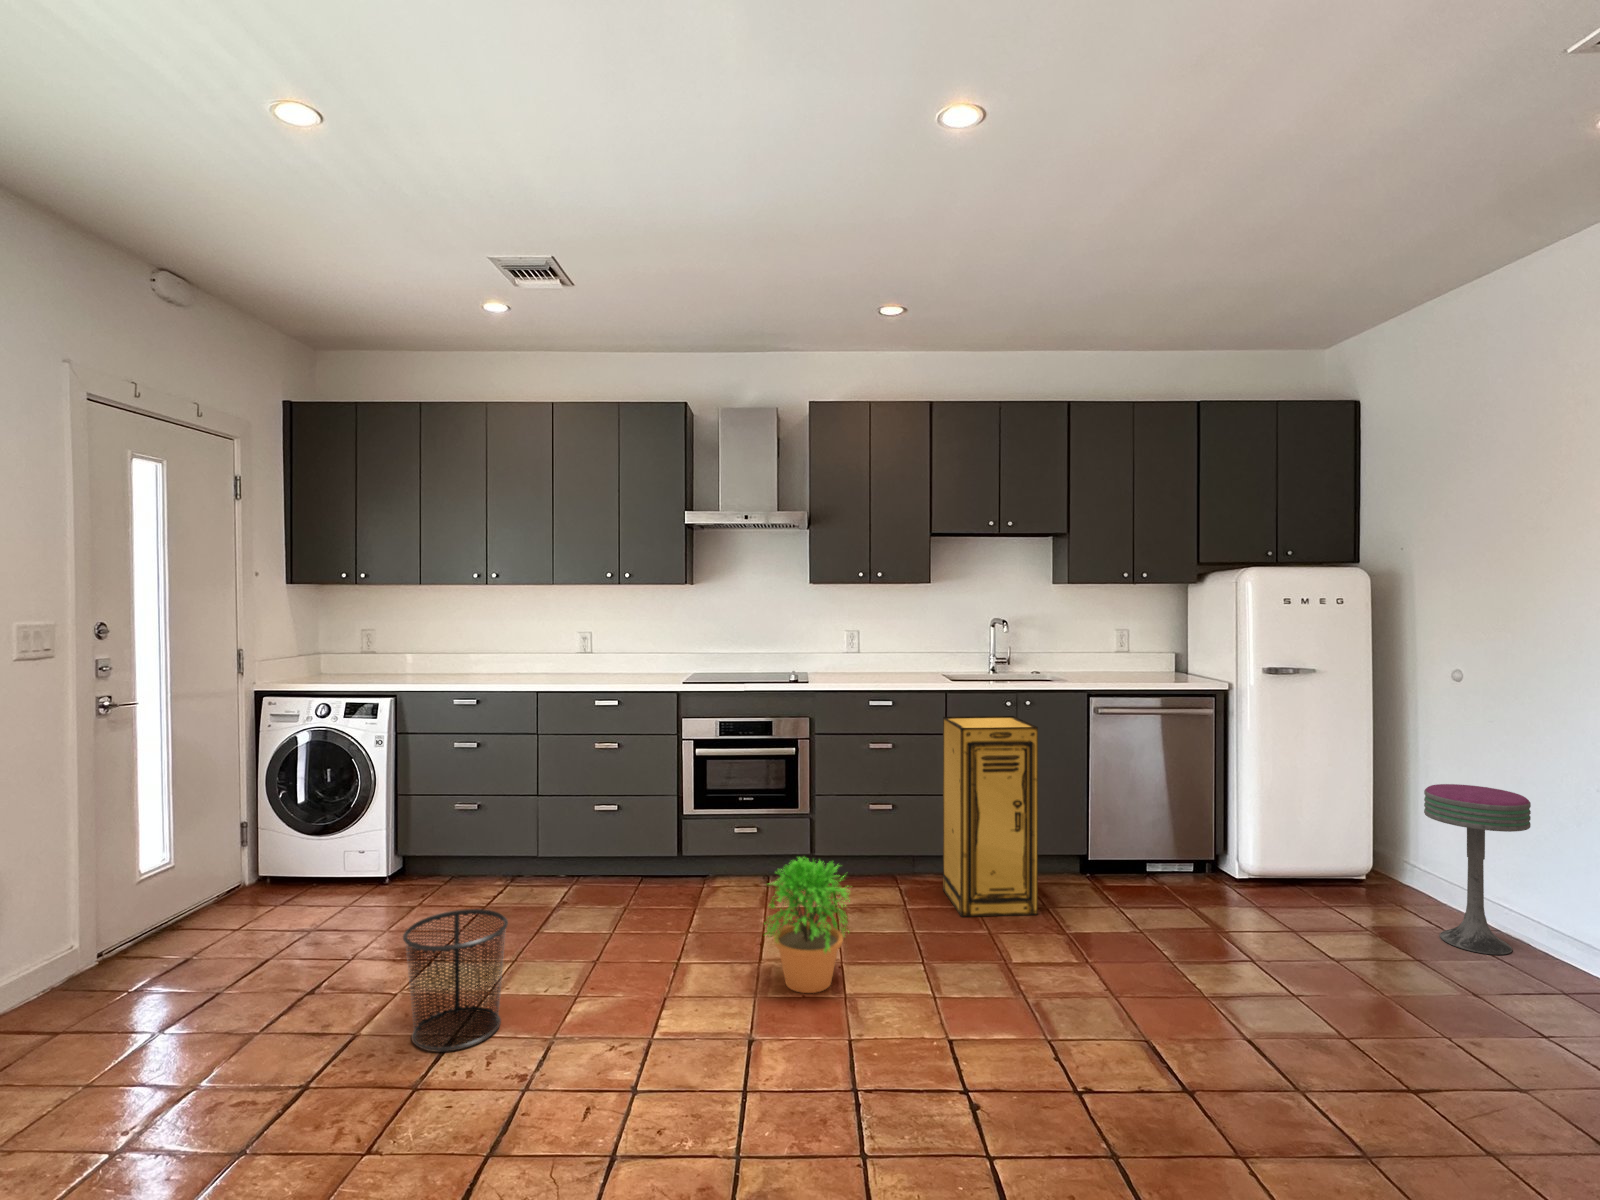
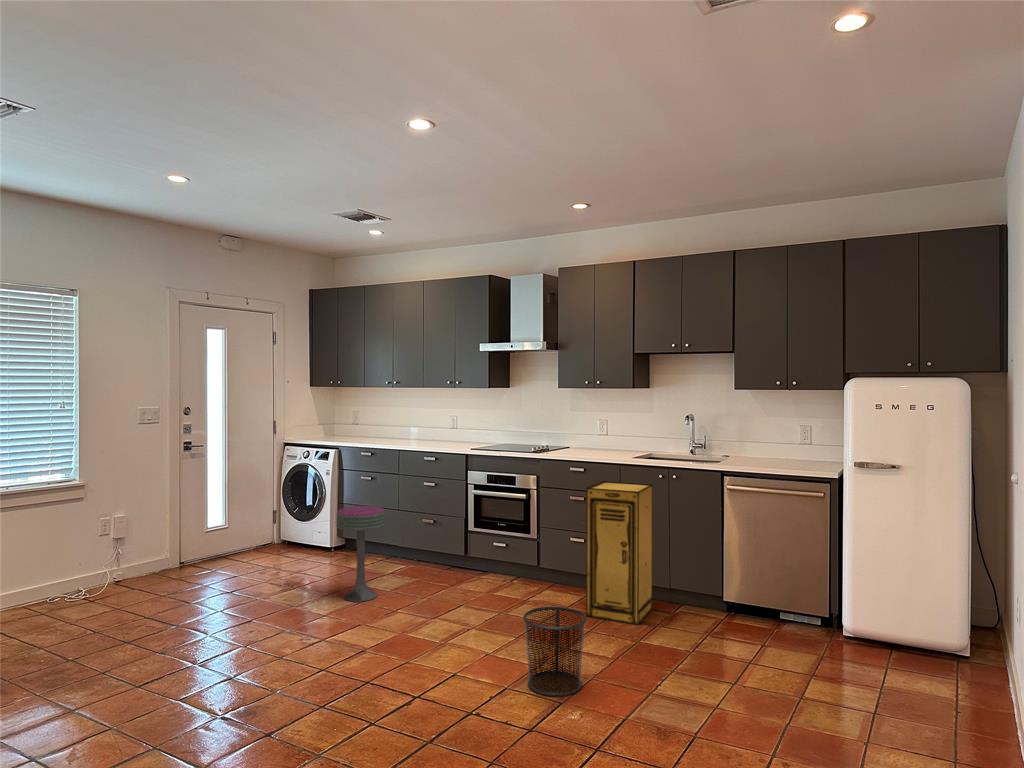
bar stool: present [1424,784,1531,955] -> present [336,506,385,602]
potted plant: present [765,857,850,993] -> none [413,550,476,631]
trash can: present [403,909,508,1052] -> present [523,606,587,696]

